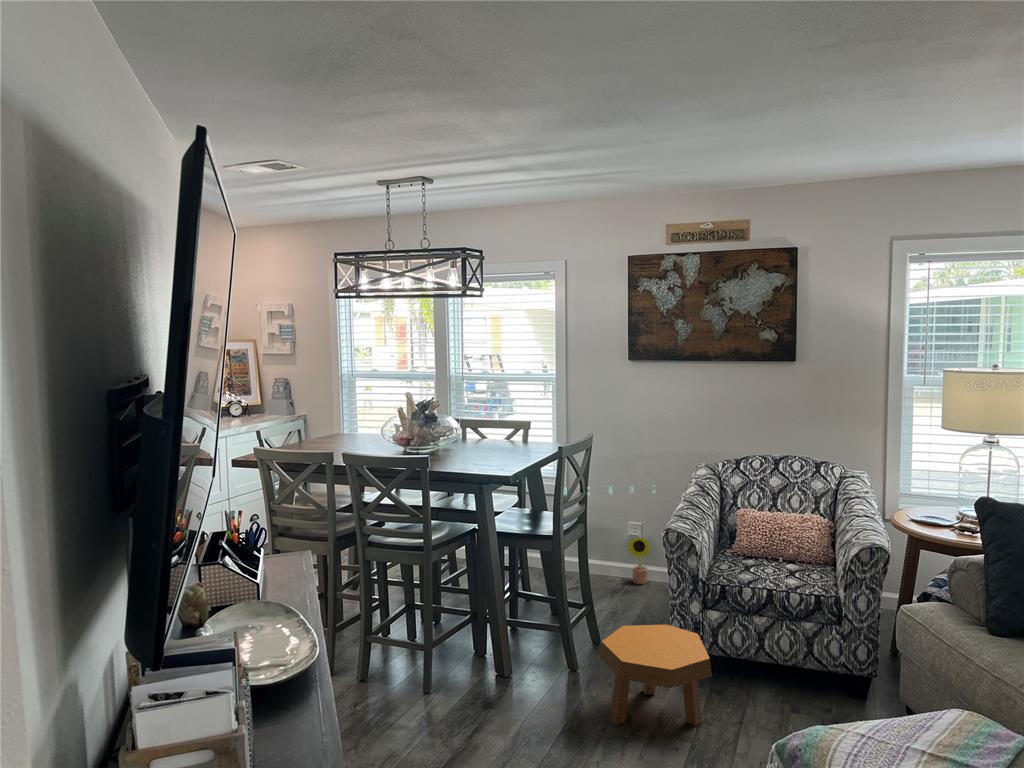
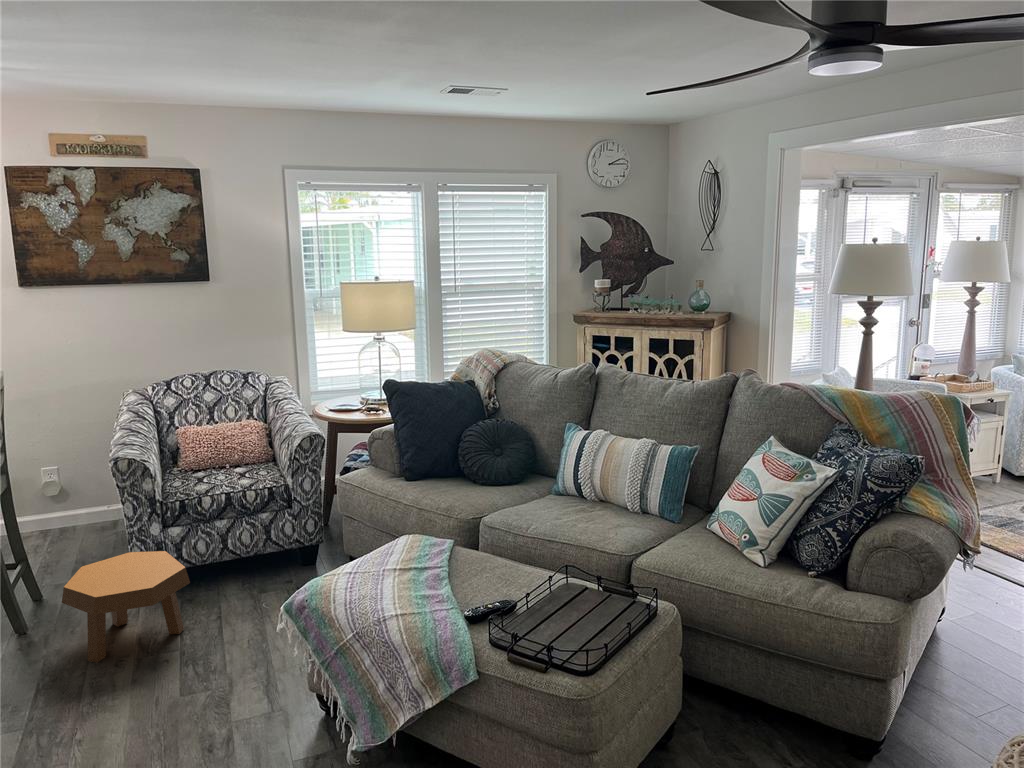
decorative plant: present [627,537,651,584] -> none [48,480,80,532]

